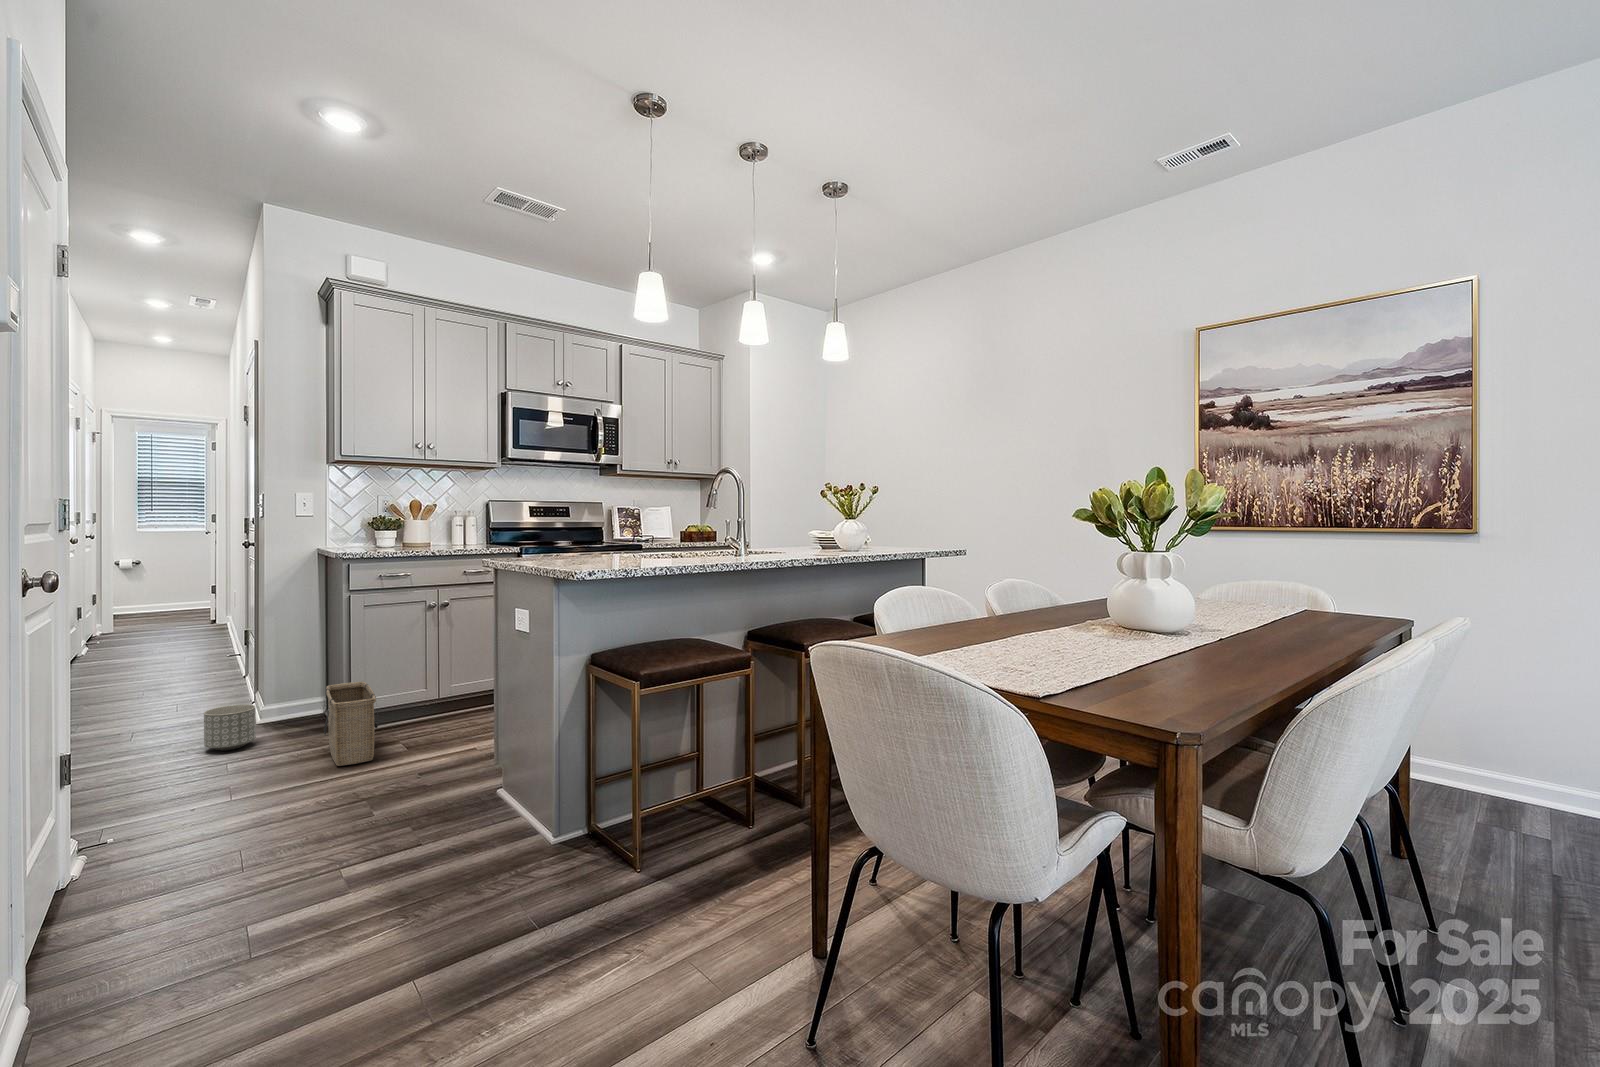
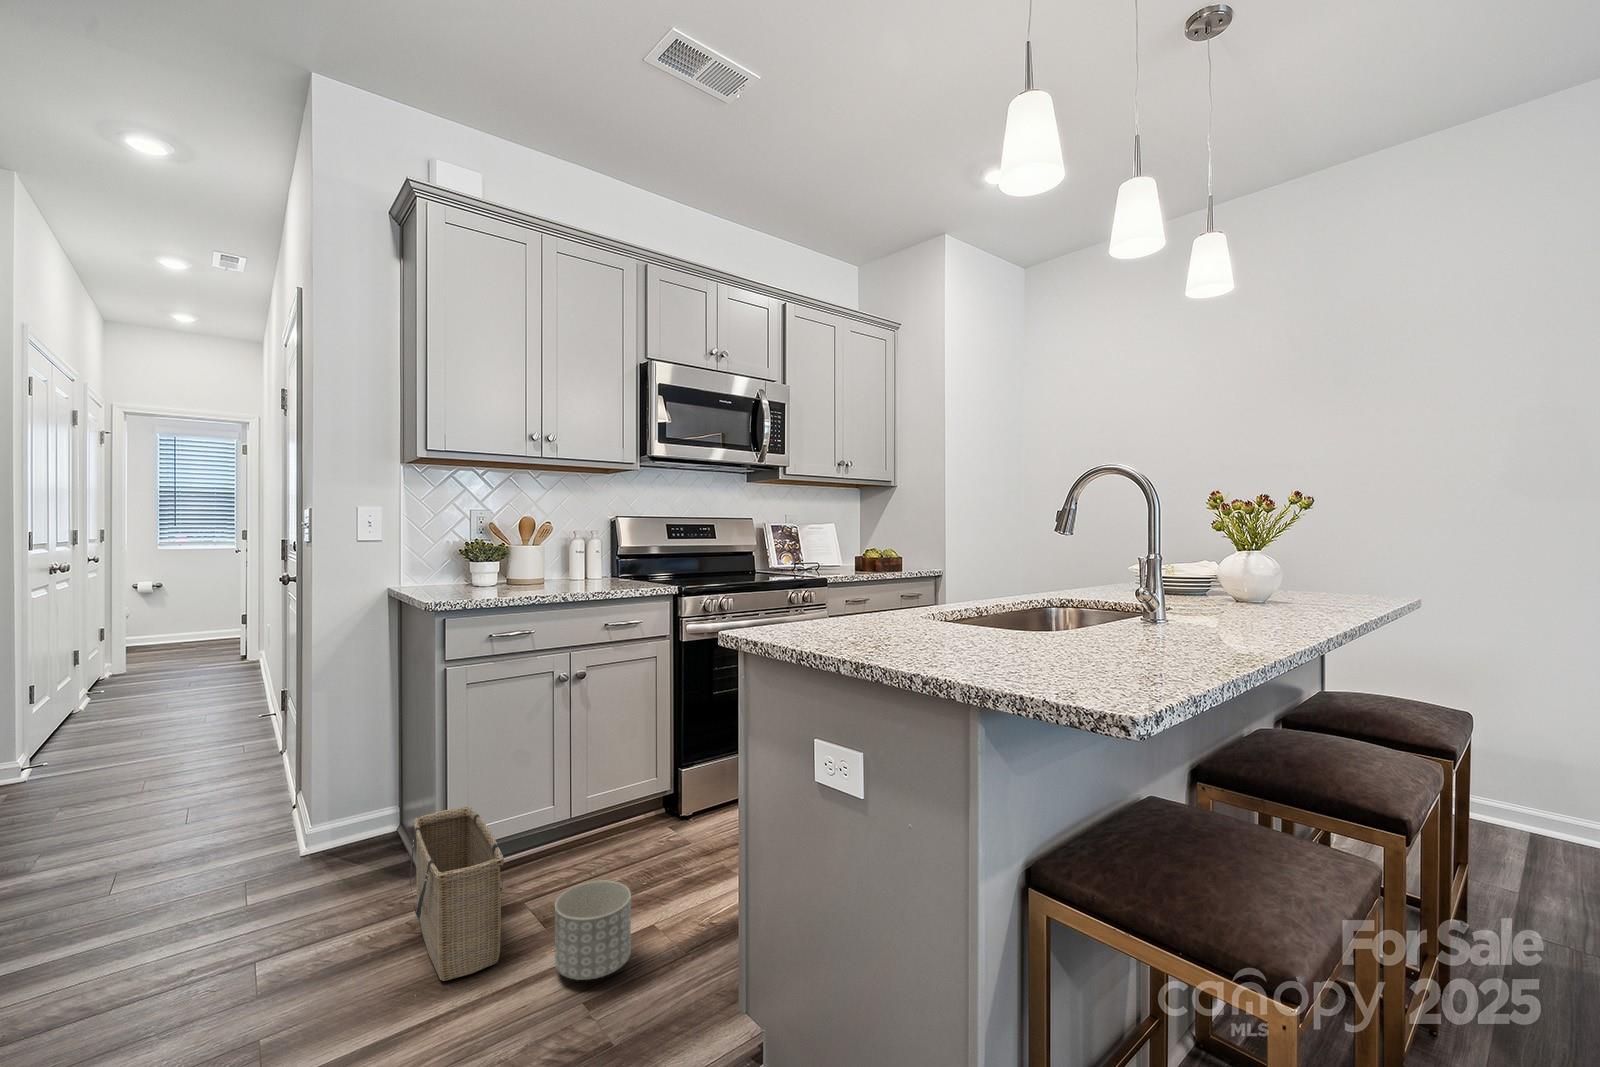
planter: present [204,704,256,751] -> present [555,881,631,980]

